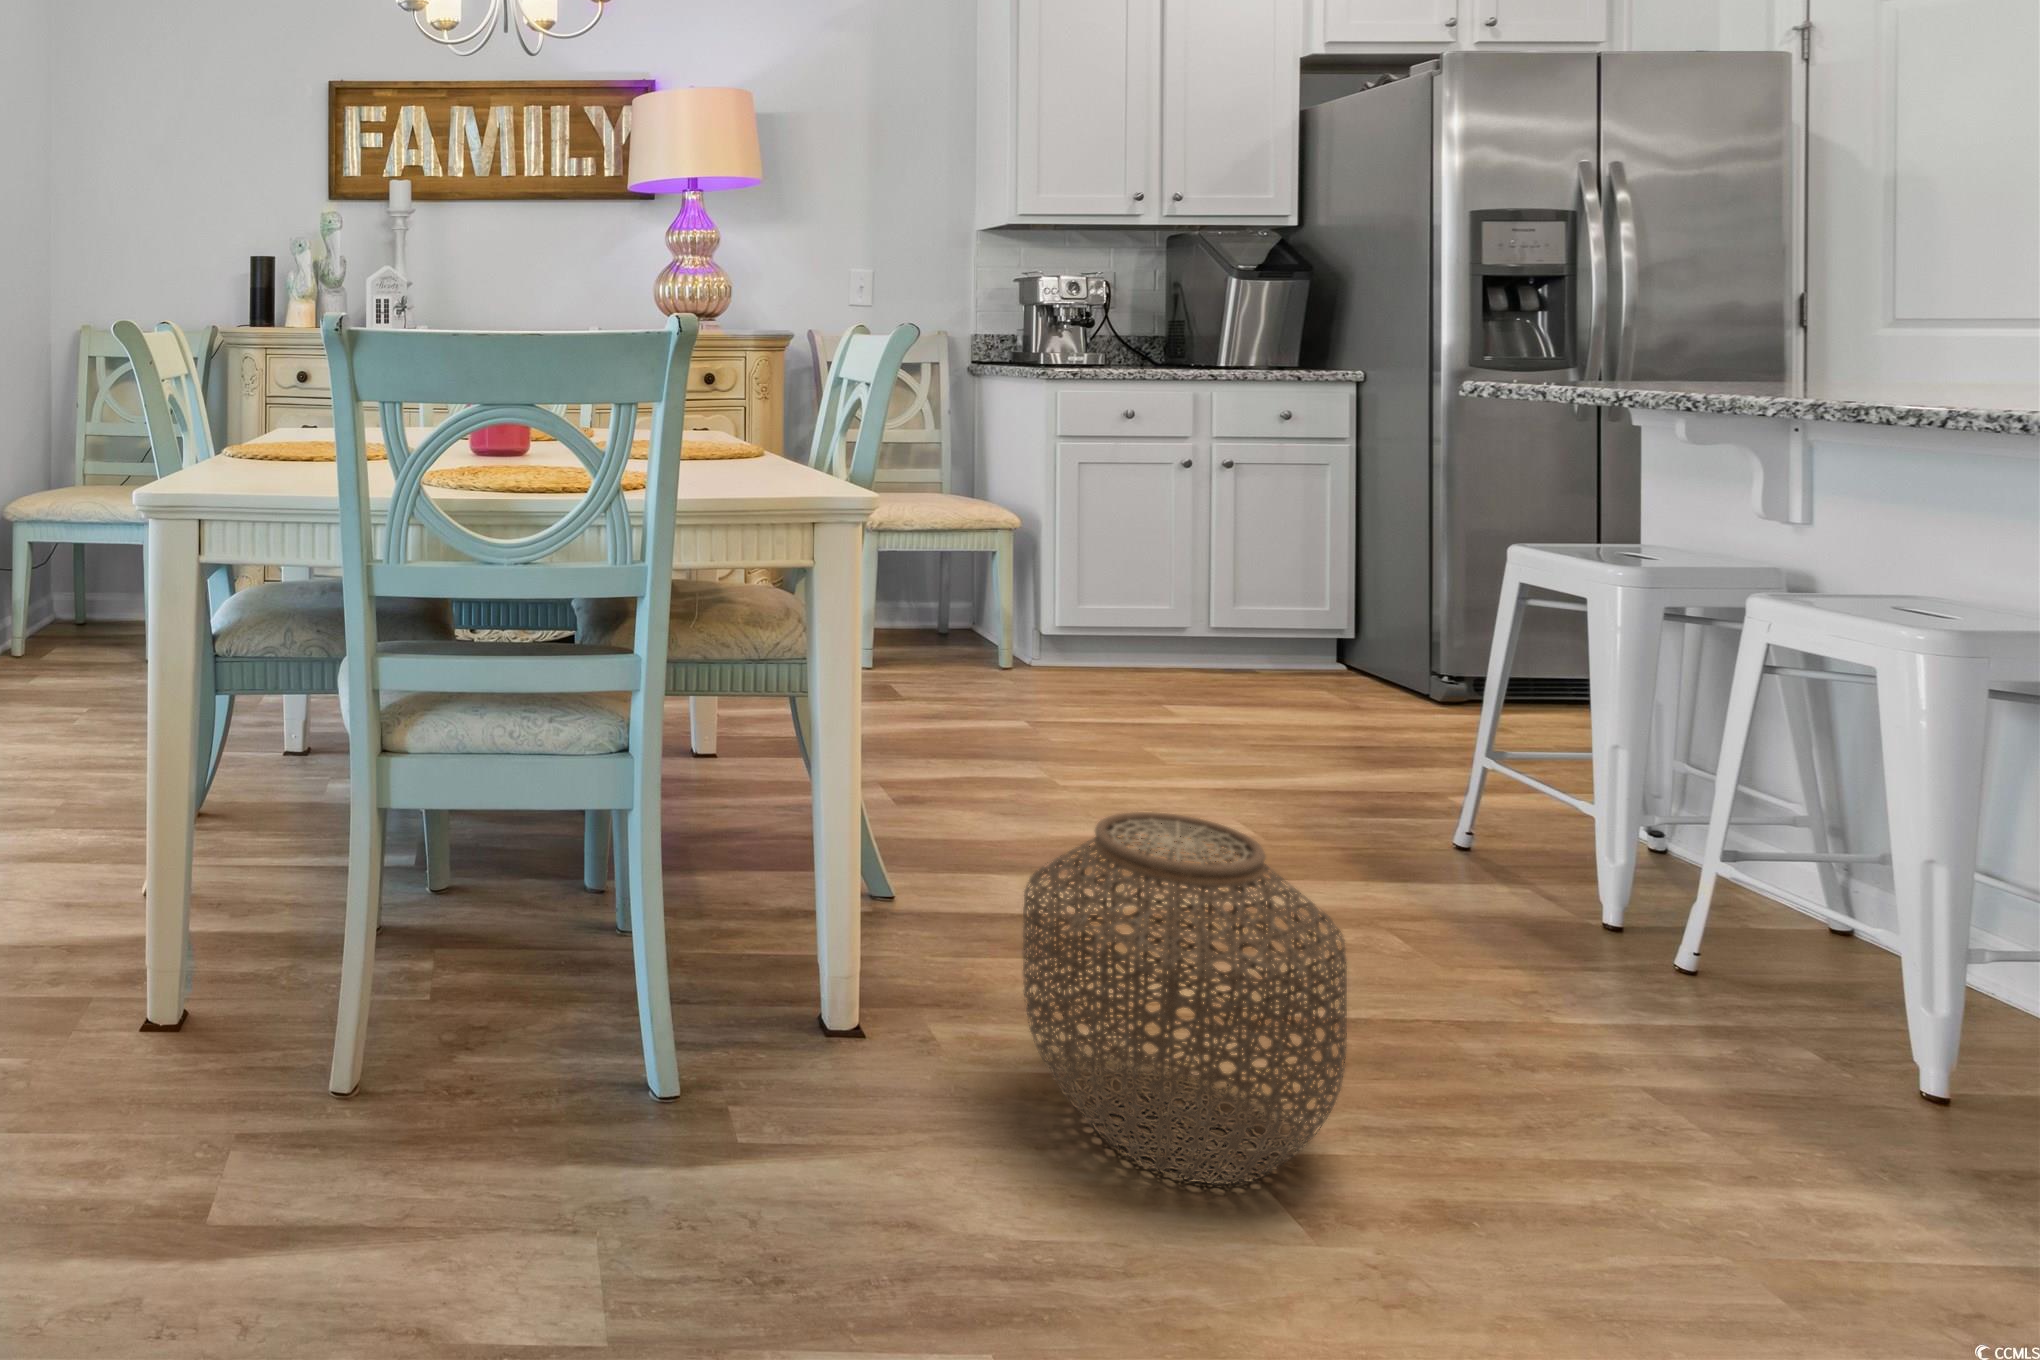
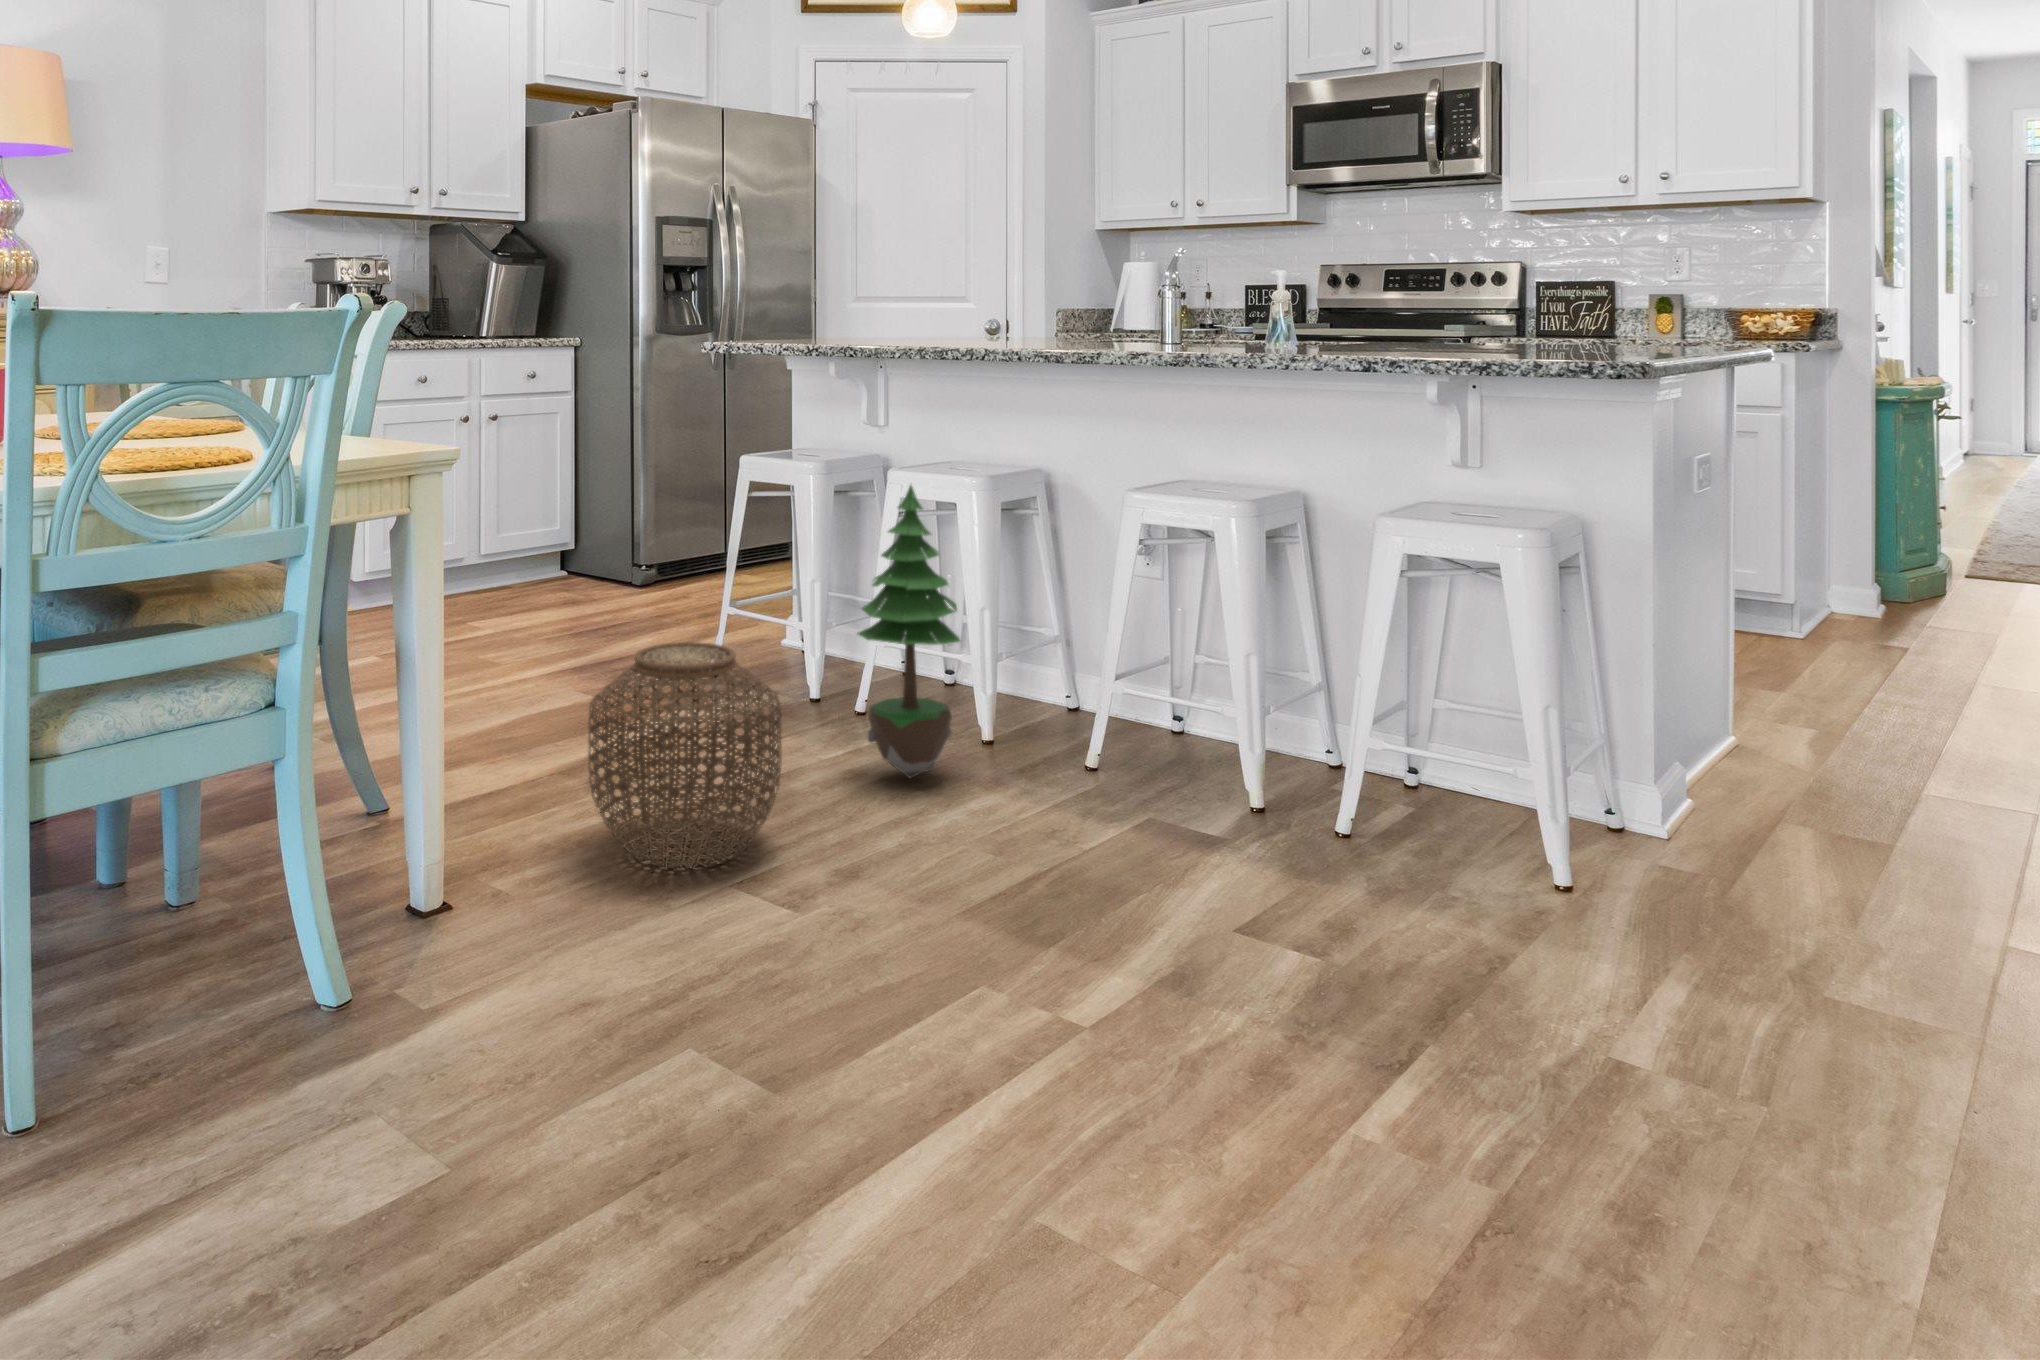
potted tree: none [1586,633,1838,1168] -> present [857,485,960,778]

